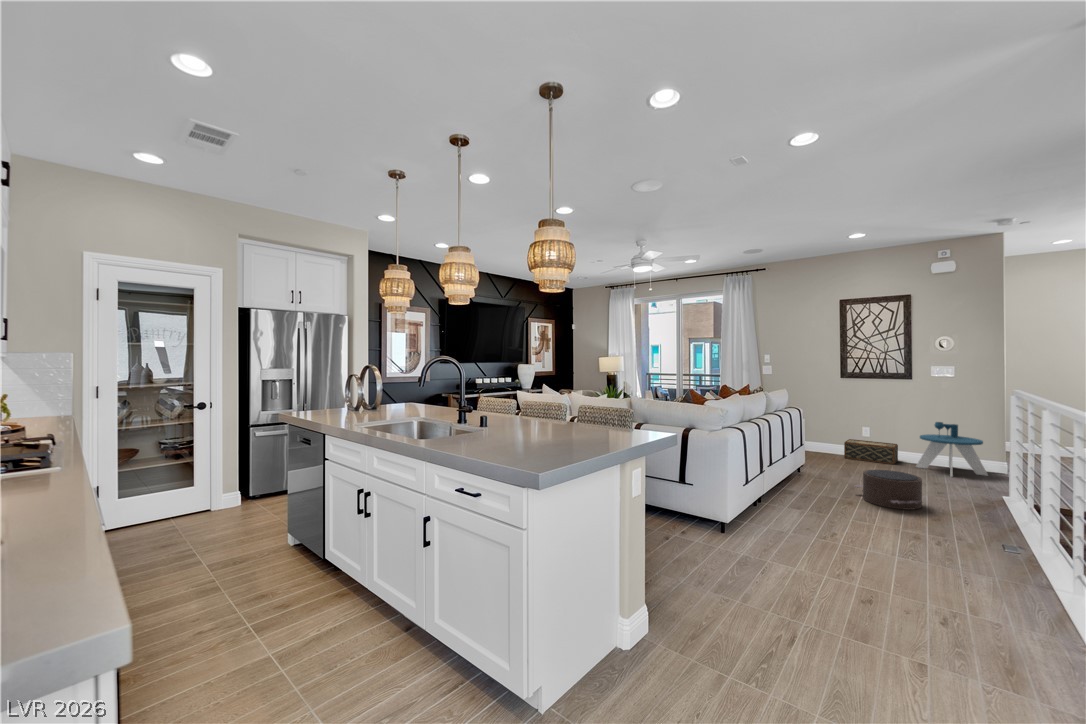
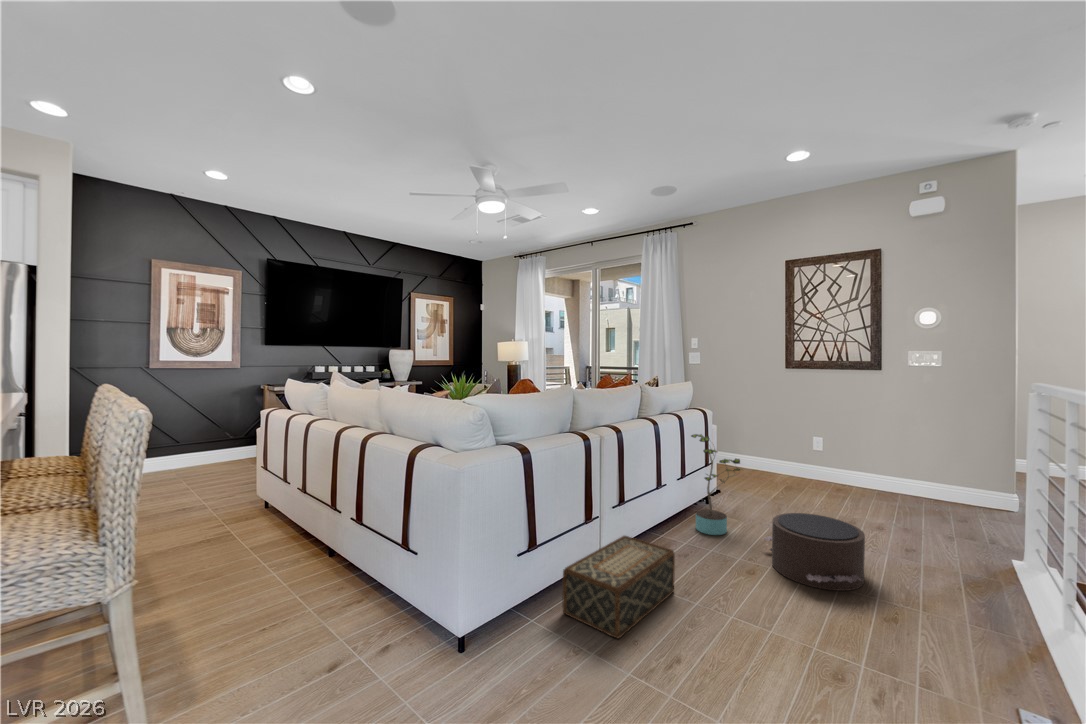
side table: present [916,422,988,477] -> none [880,432,987,517]
potted plant: none [800,423,835,487] -> present [691,434,740,535]
woven basket: present [844,439,898,464] -> present [563,536,675,638]

